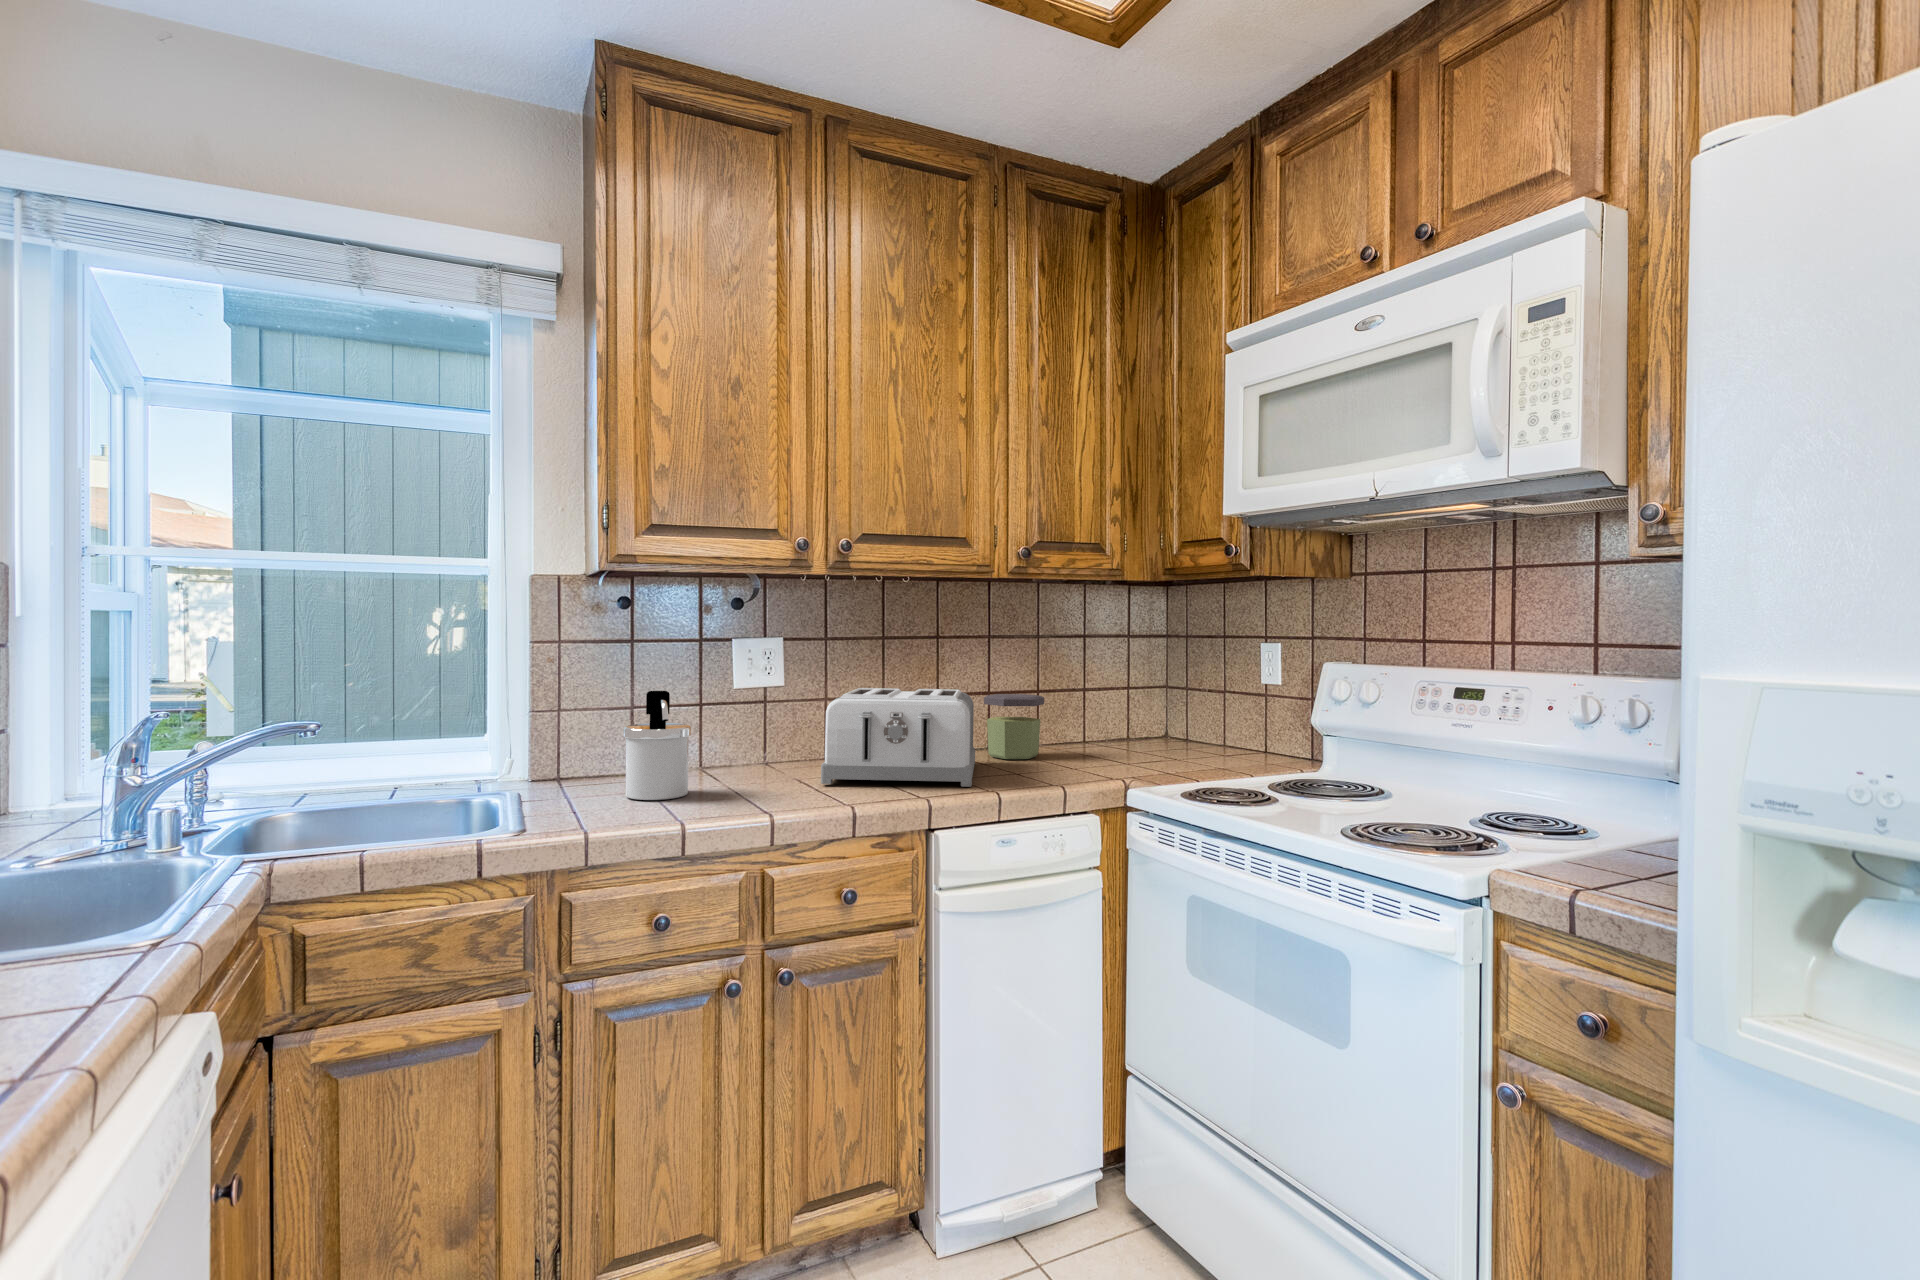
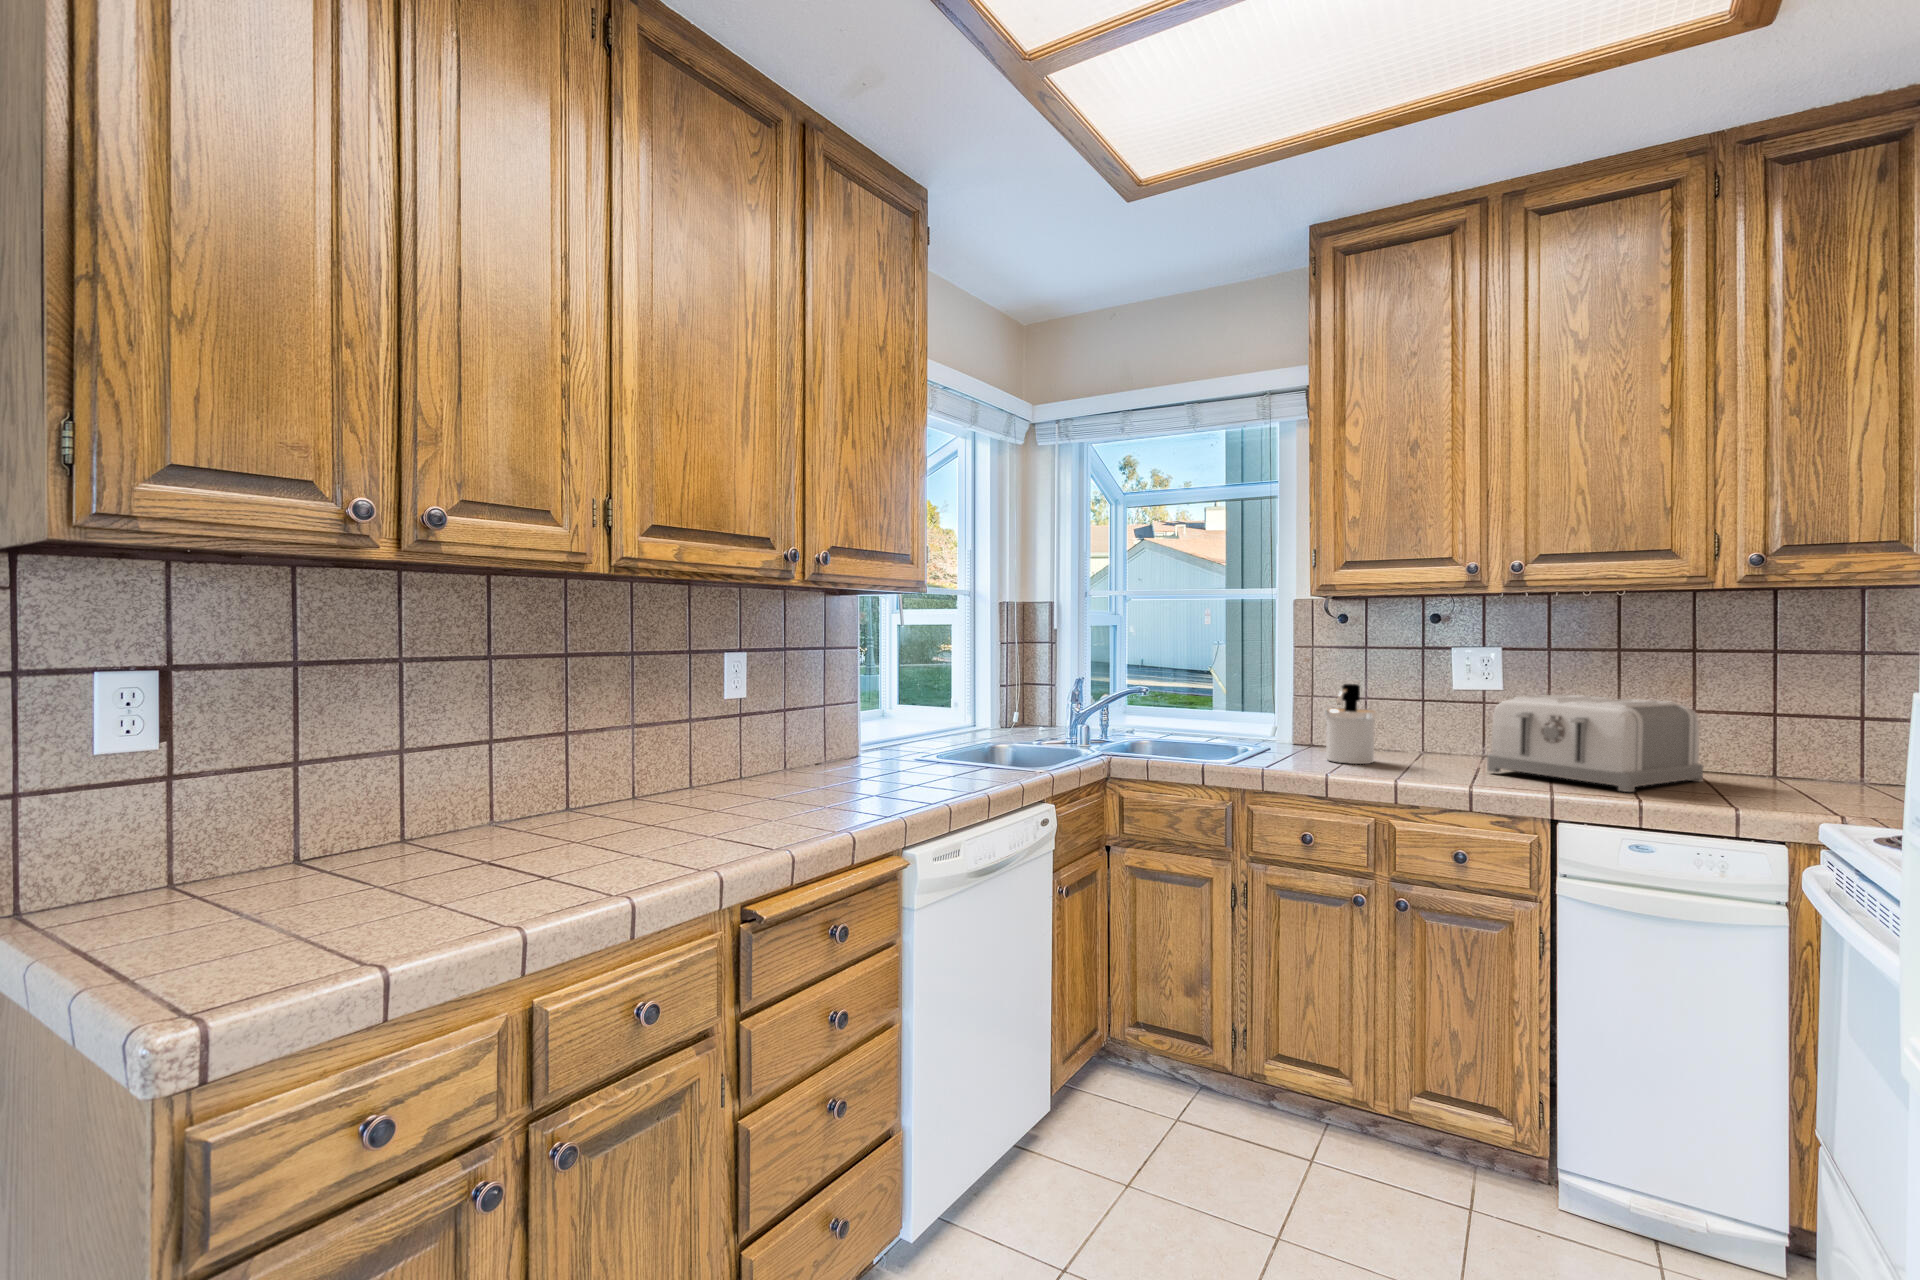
jar: present [984,694,1044,759] -> none [1734,713,1823,786]

